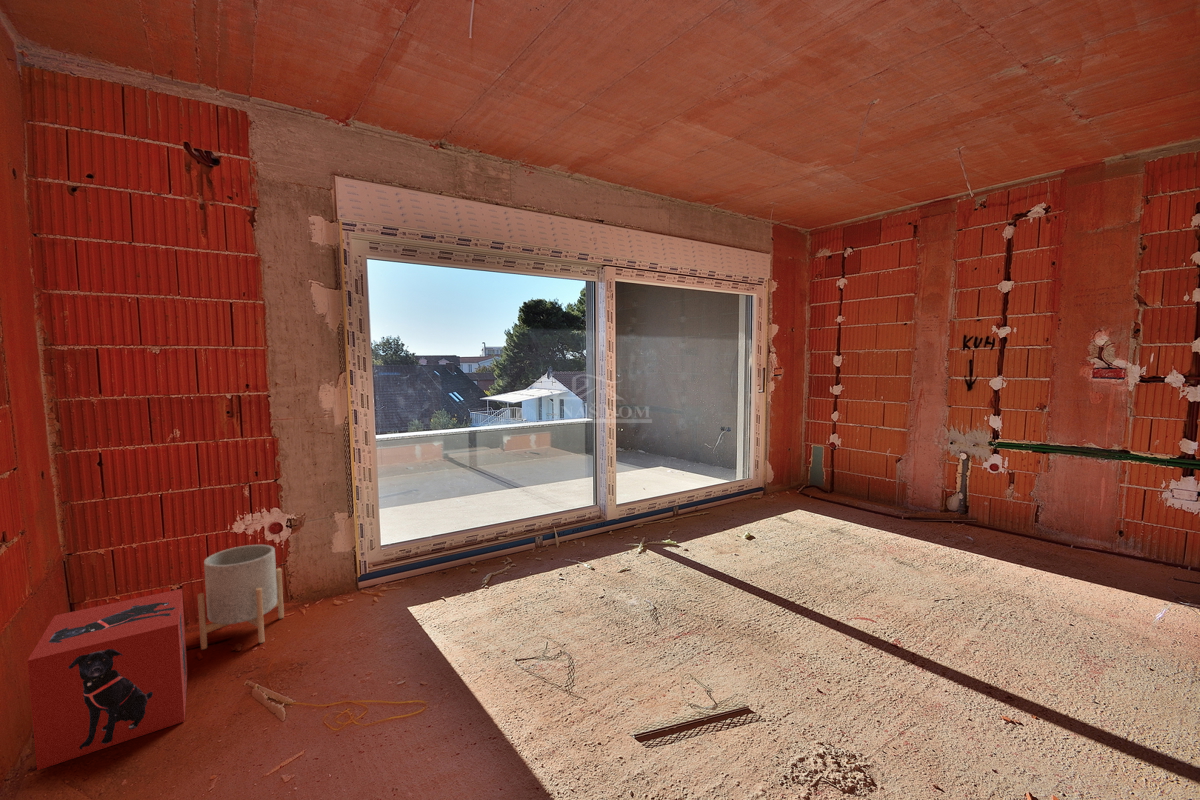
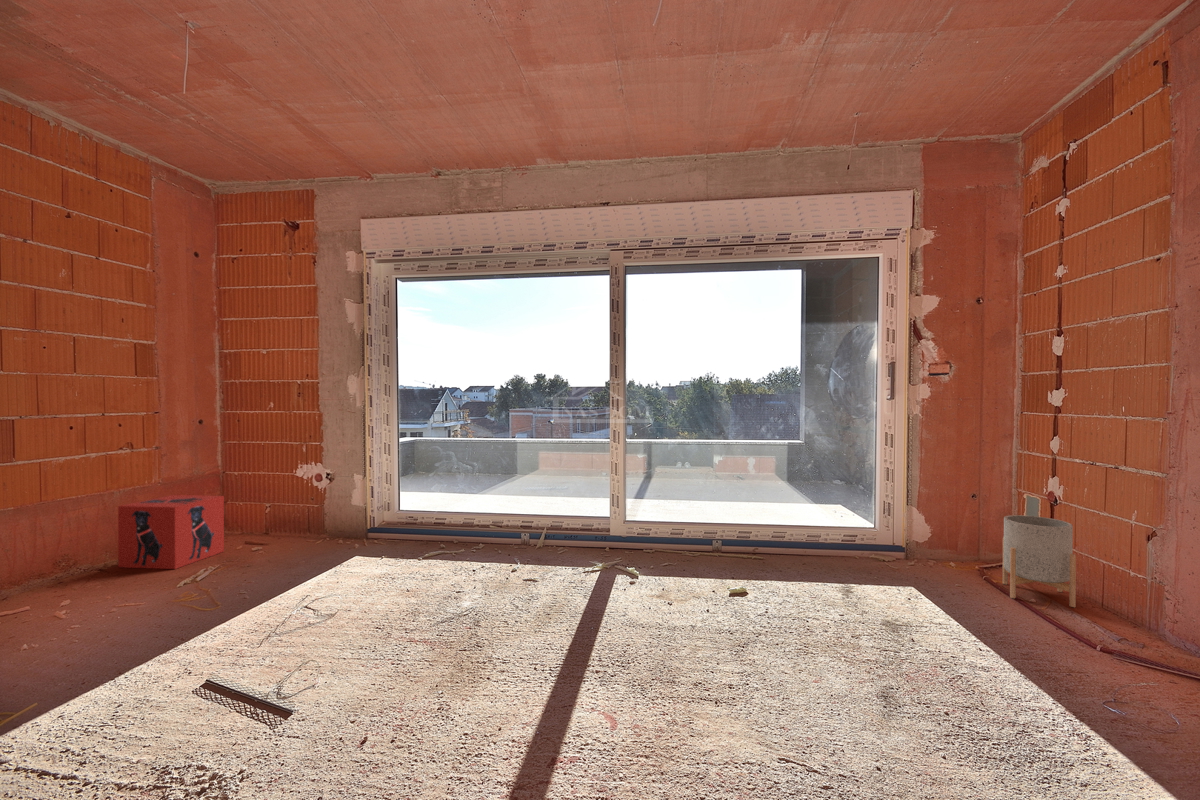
planter: present [198,545,284,649] -> present [1003,515,1076,607]

